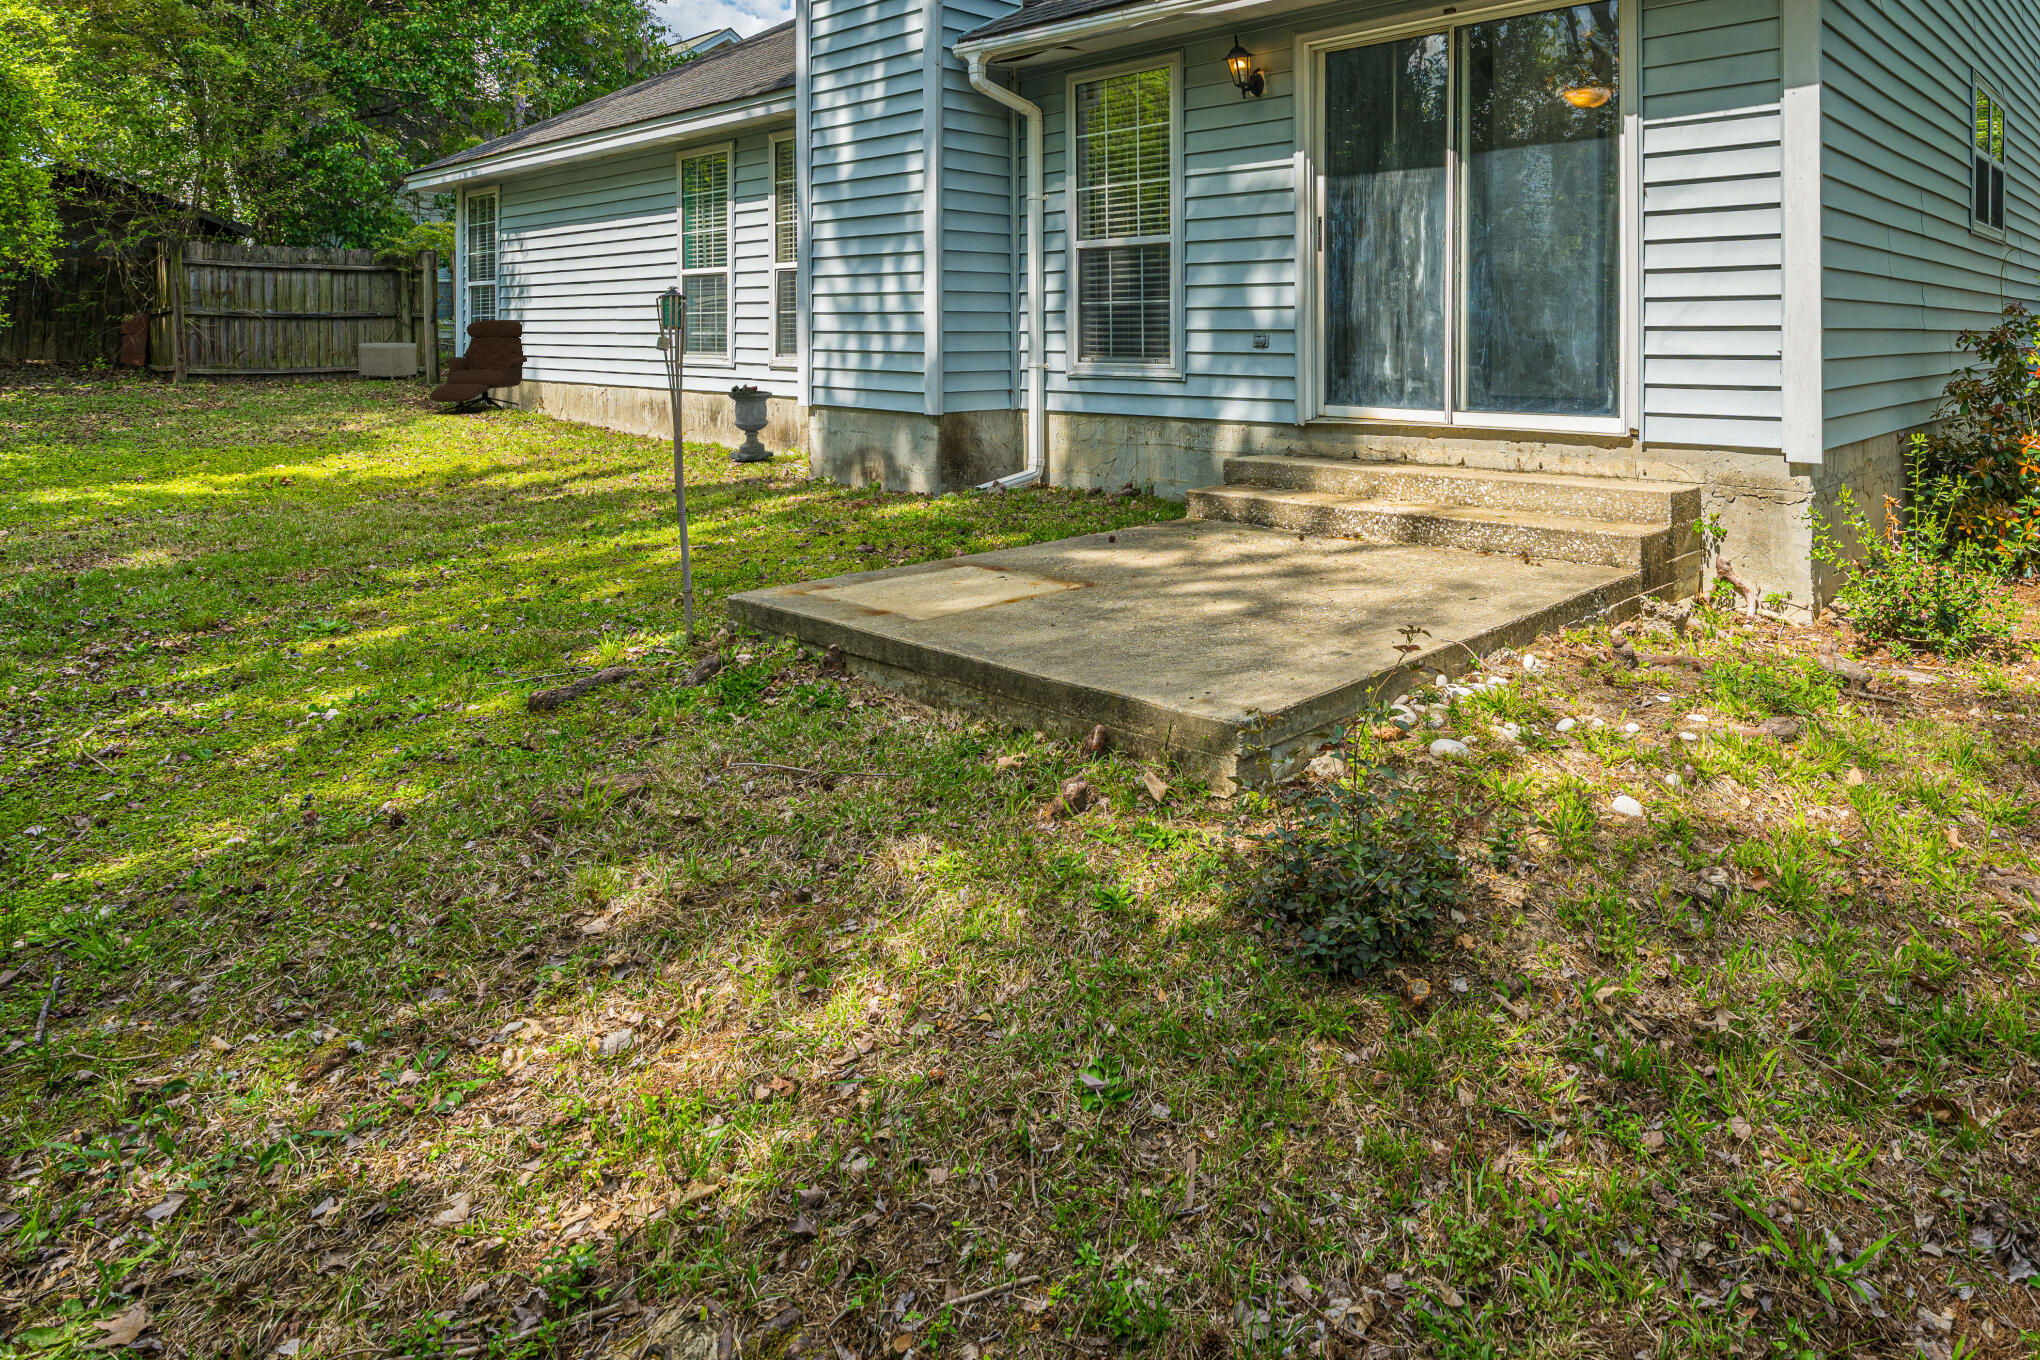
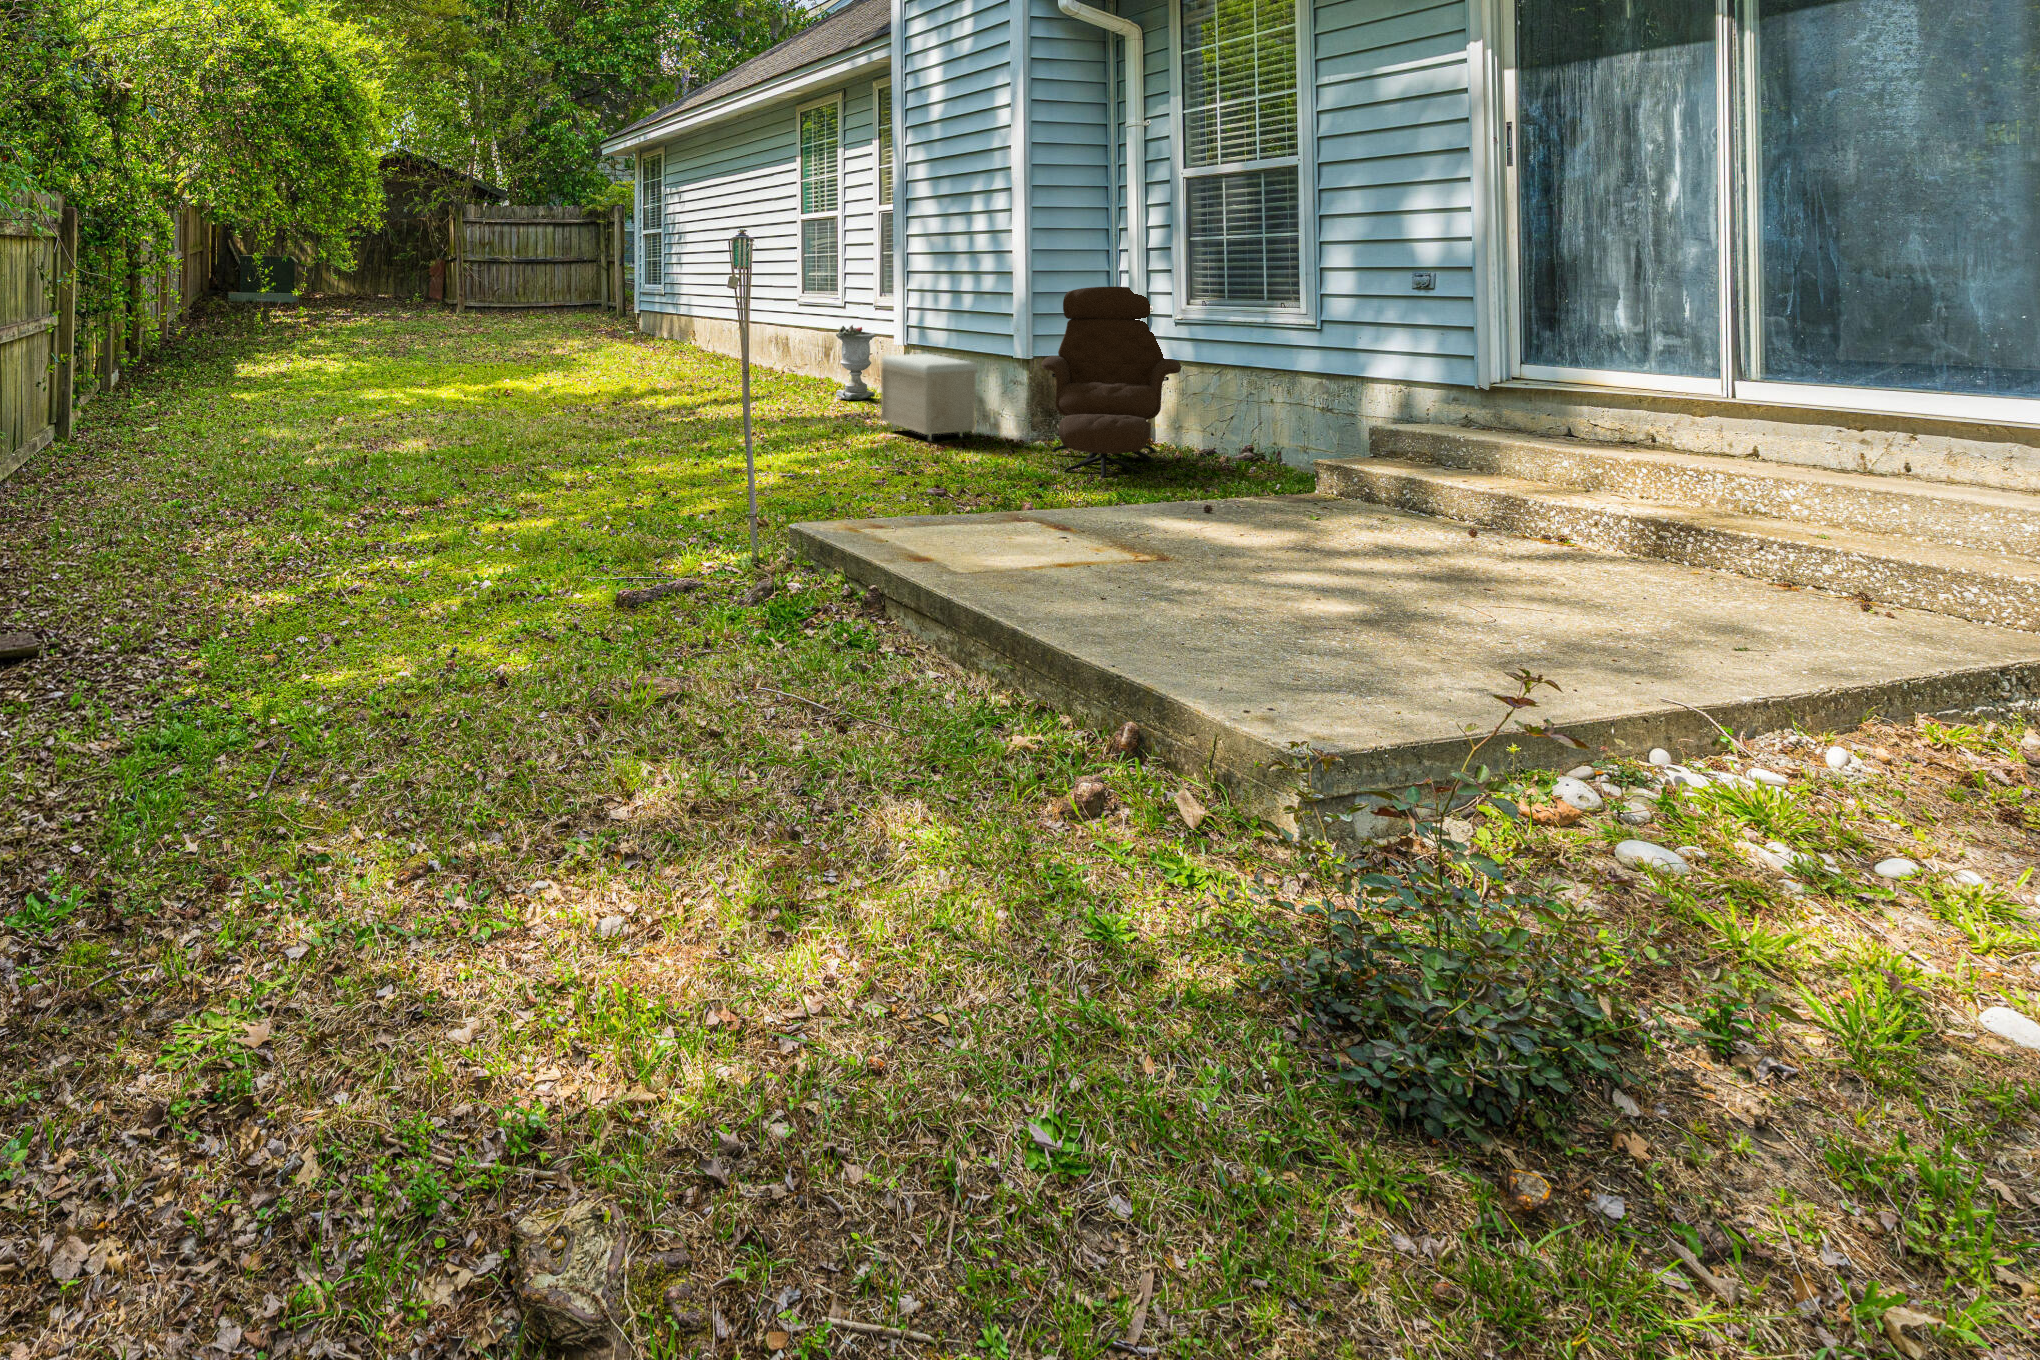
lounge chair: present [430,320,527,415] -> present [1041,287,1181,478]
storage bench: present [358,343,417,380] -> present [881,354,978,441]

